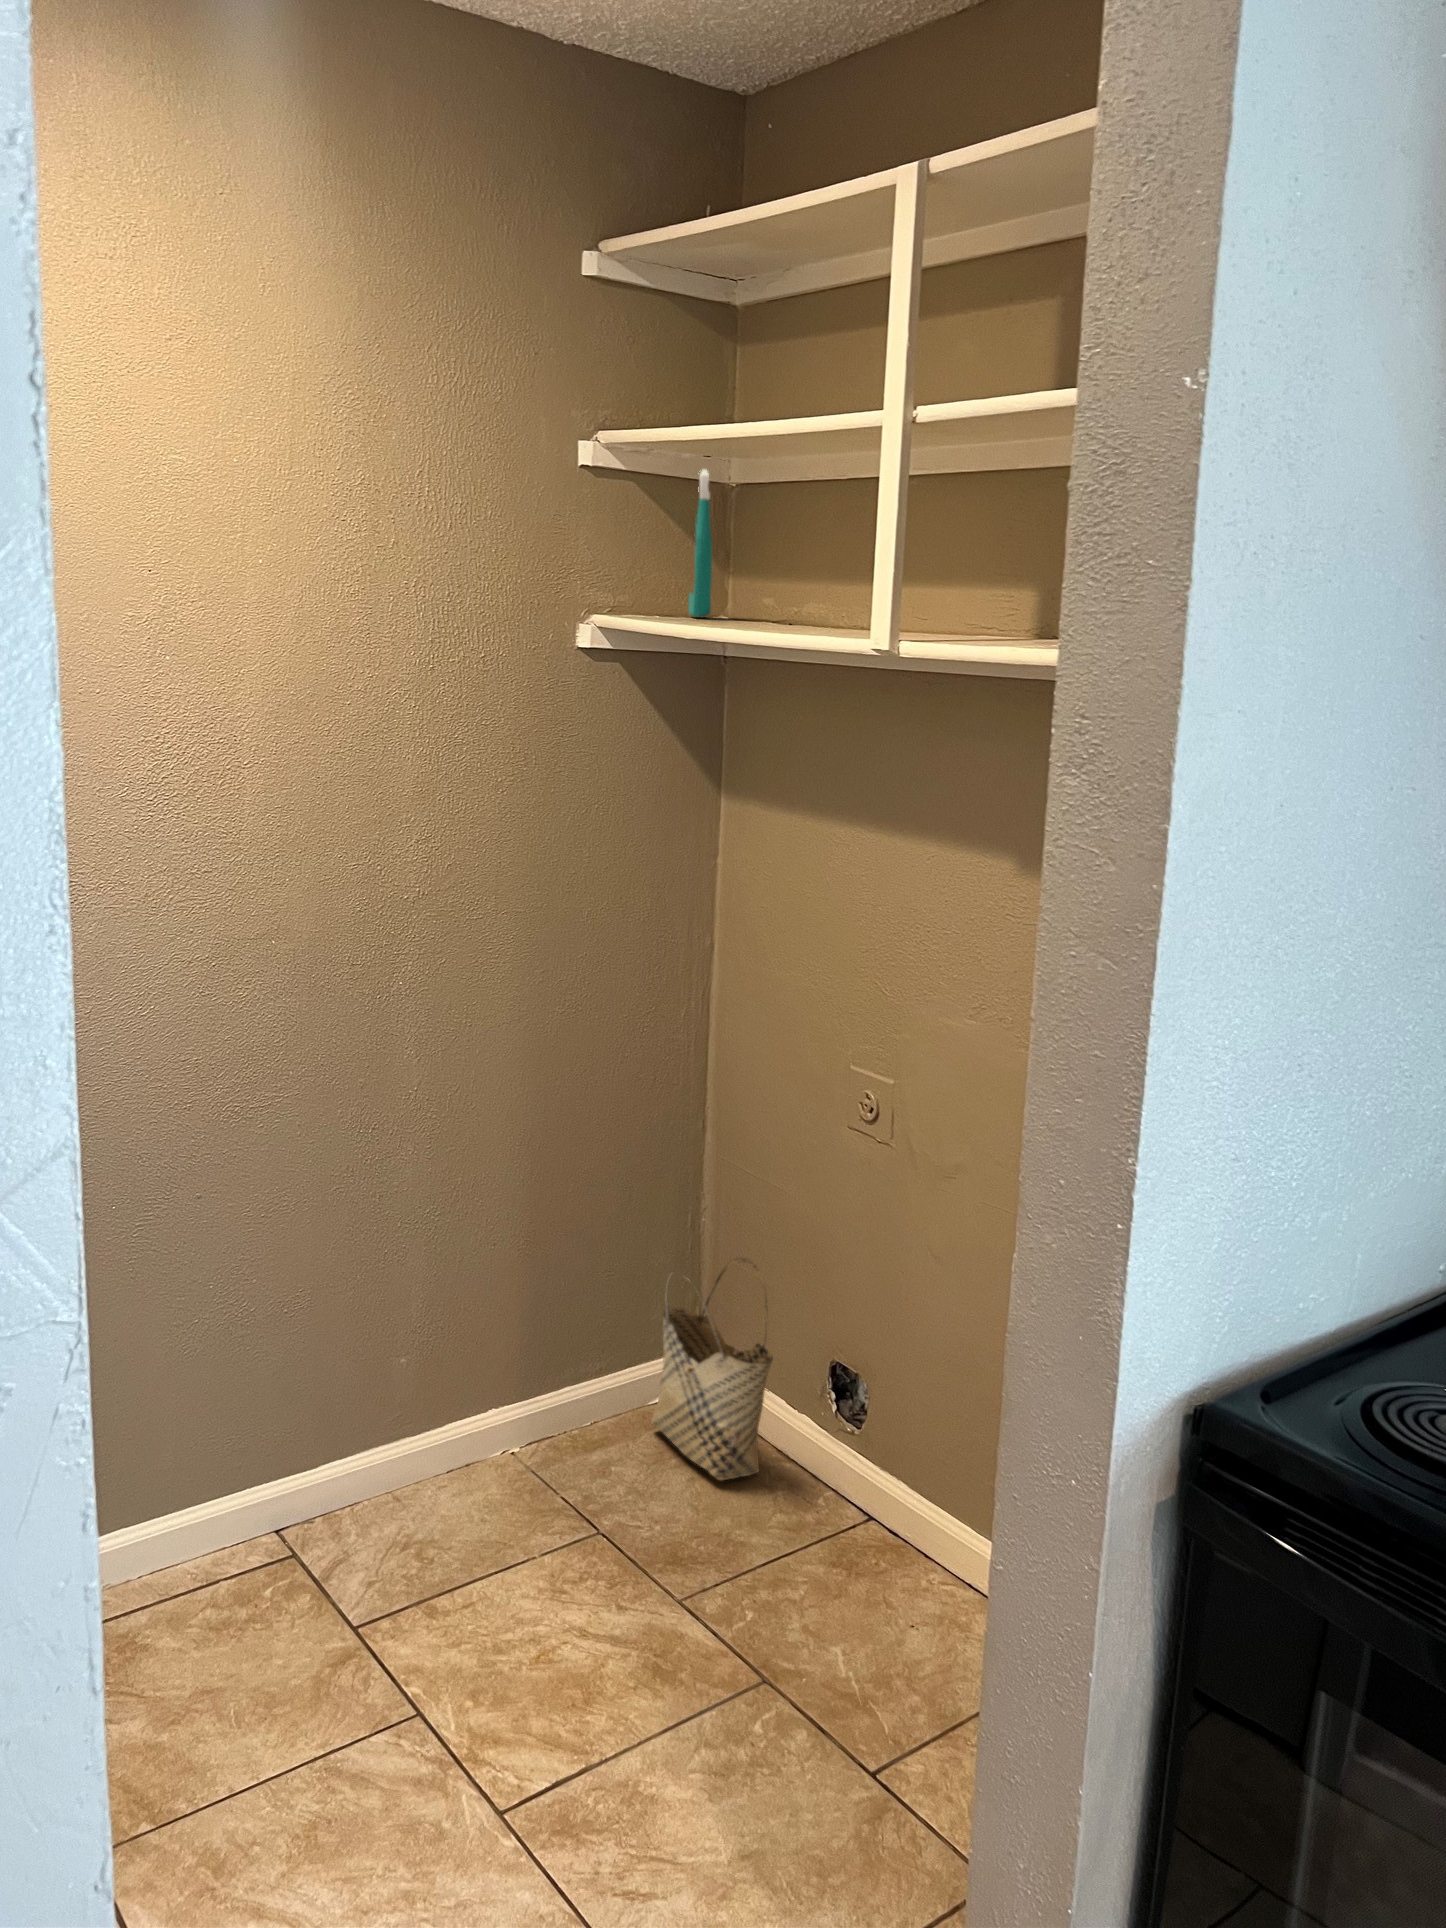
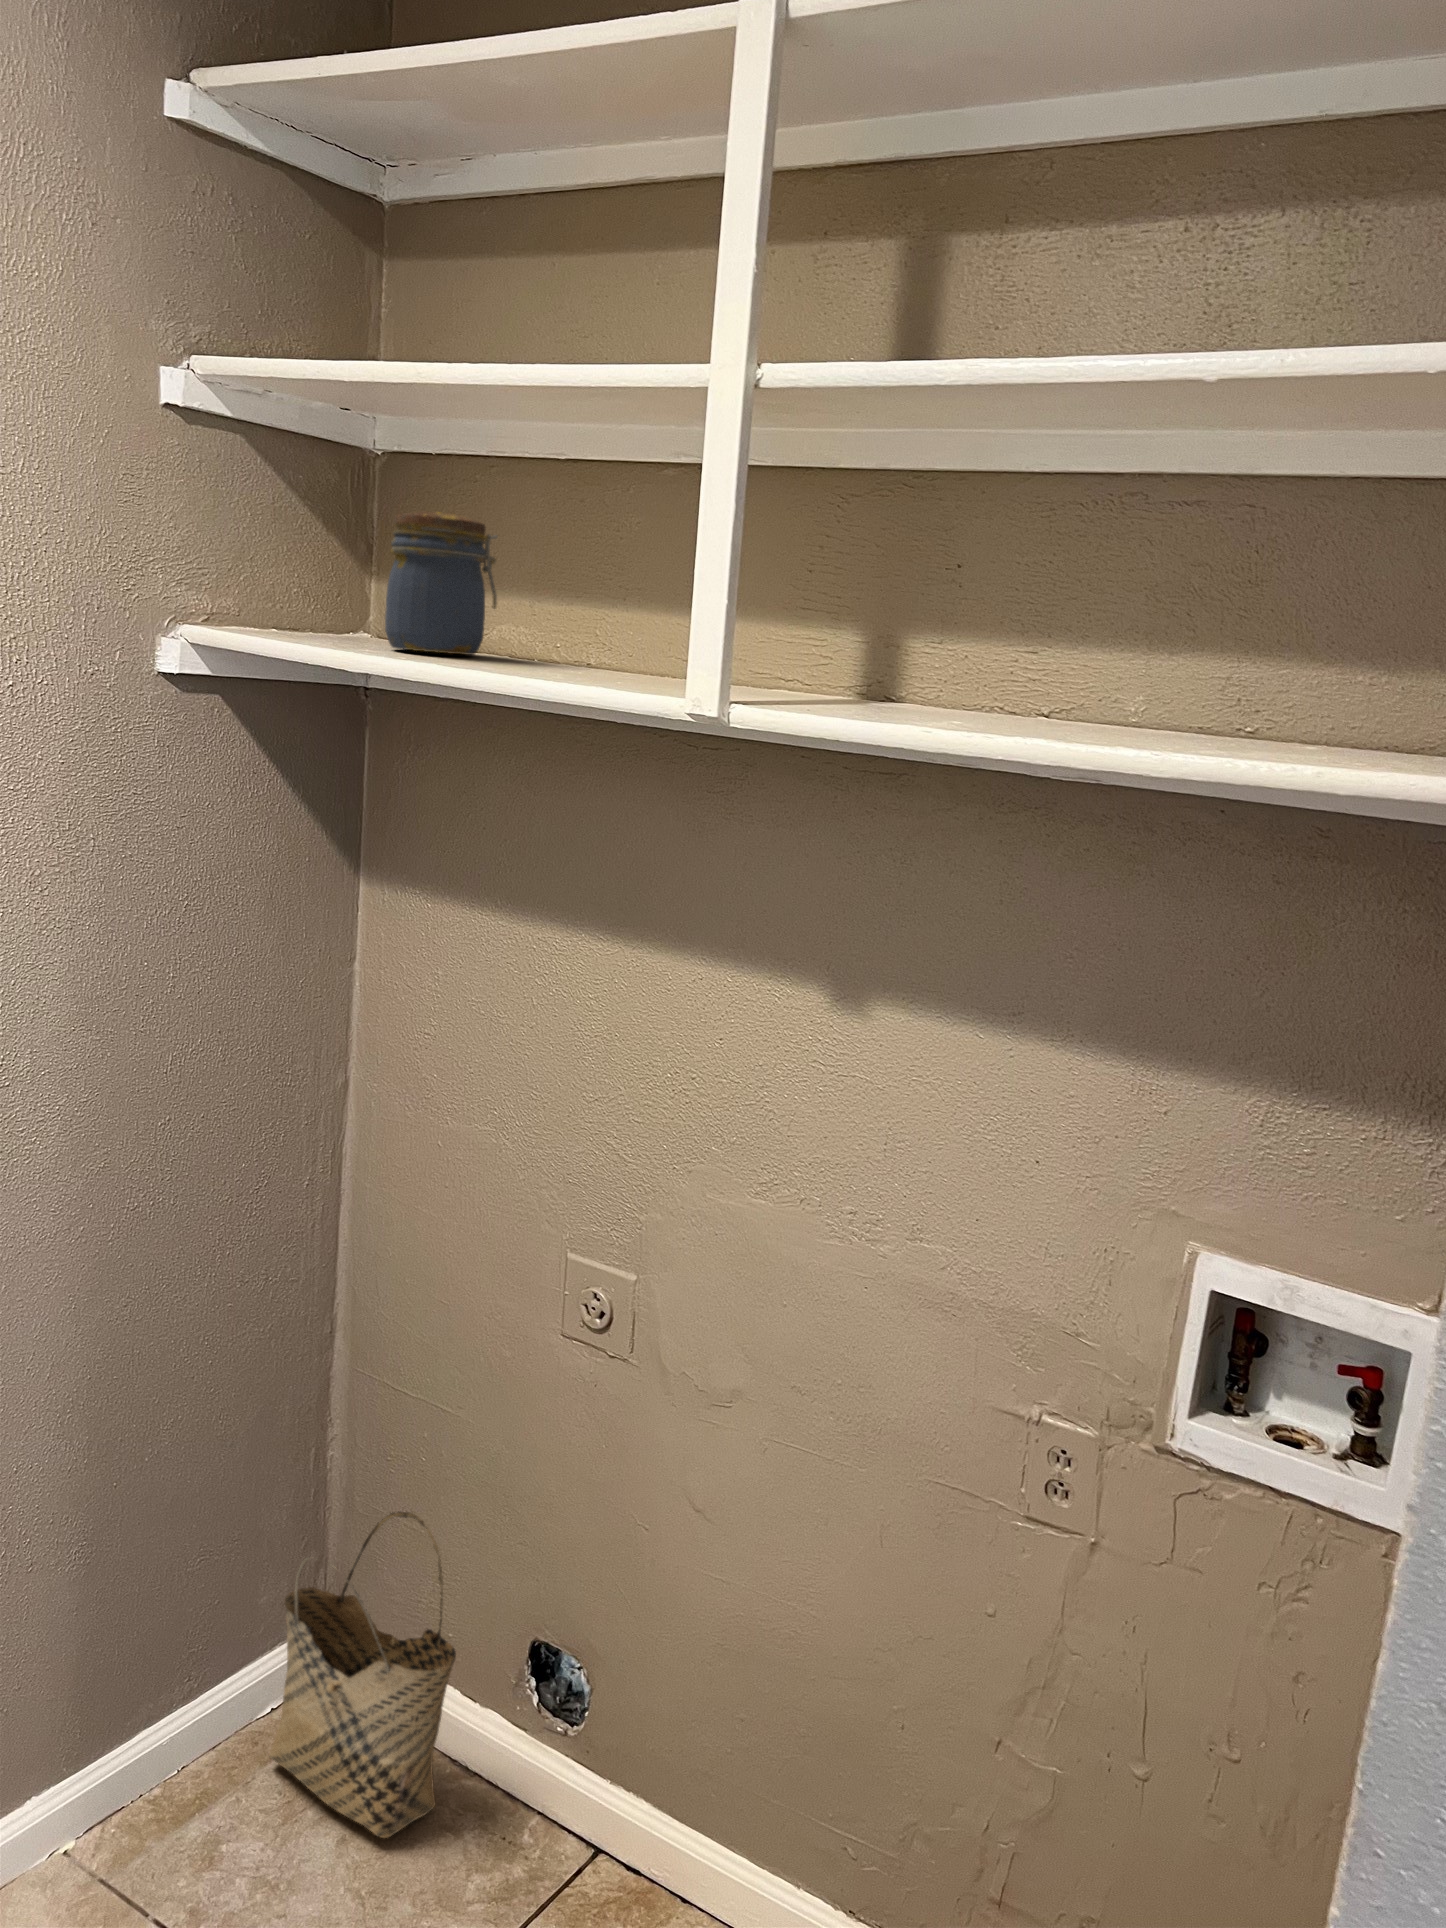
spray bottle: present [689,469,712,617] -> none [314,426,356,634]
jar: none [719,525,797,625] -> present [385,511,498,655]

